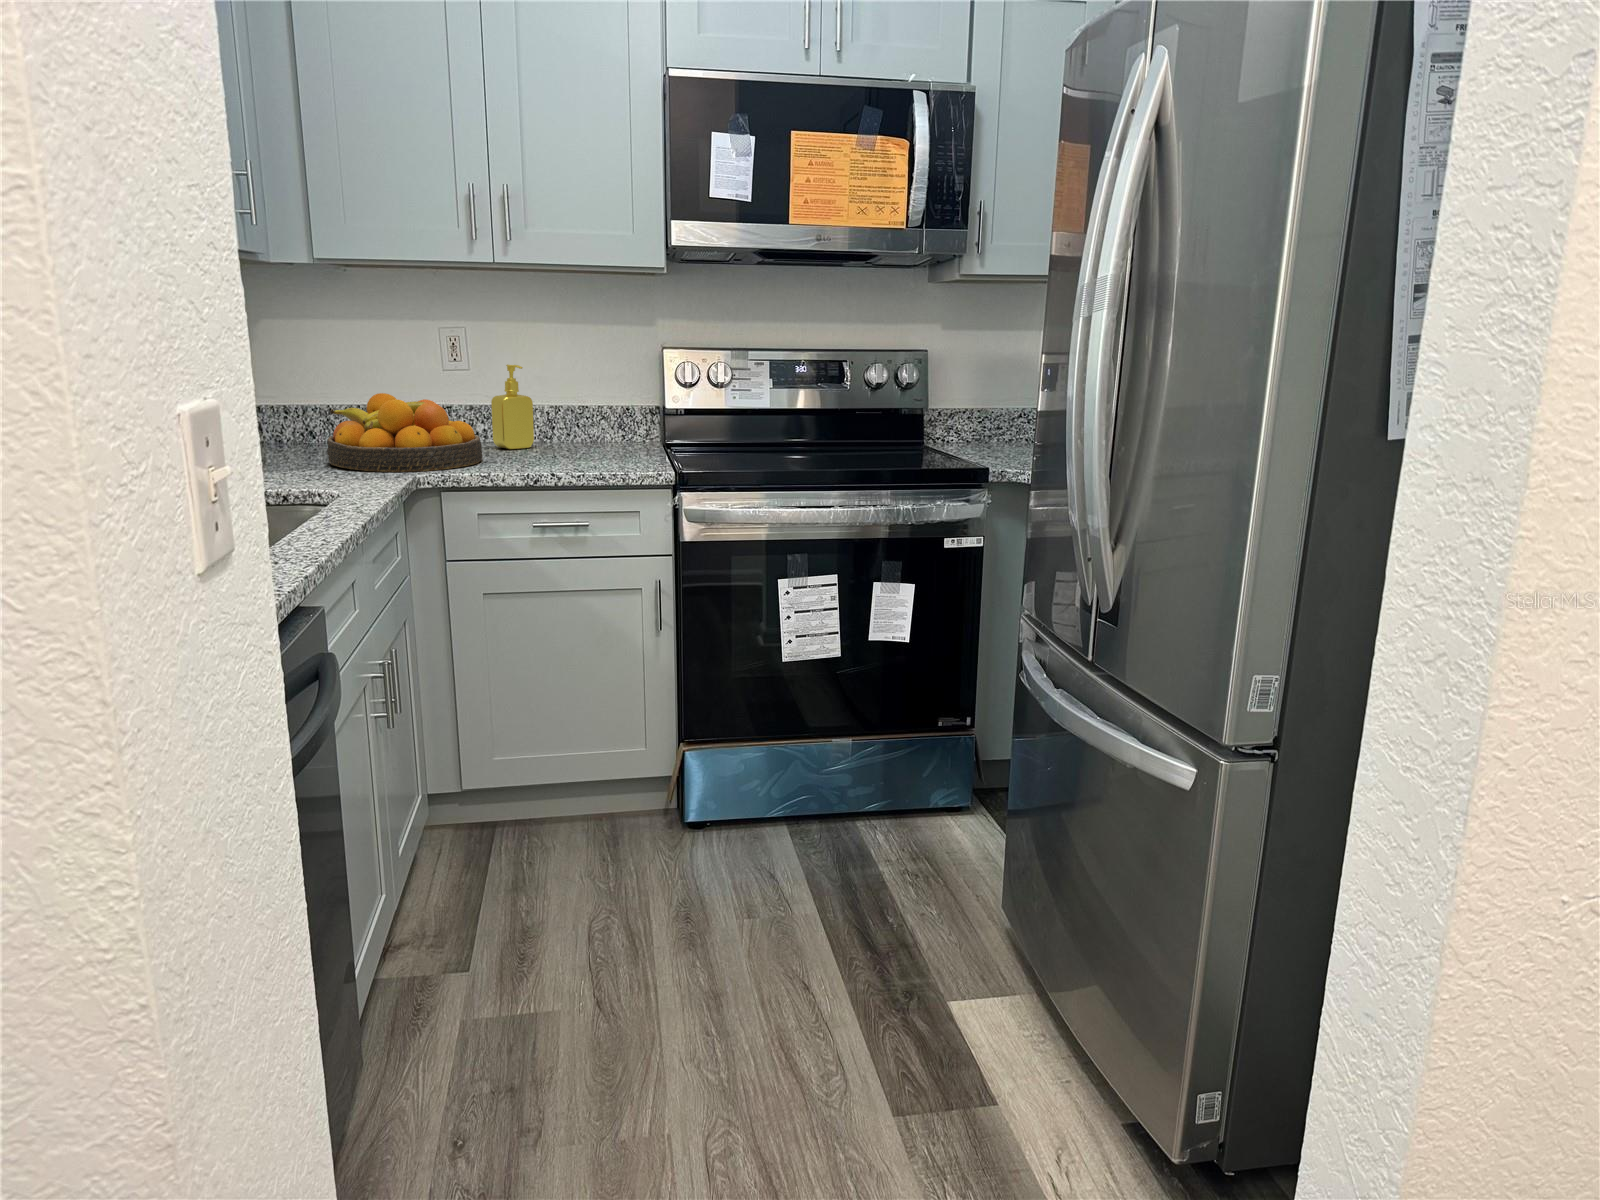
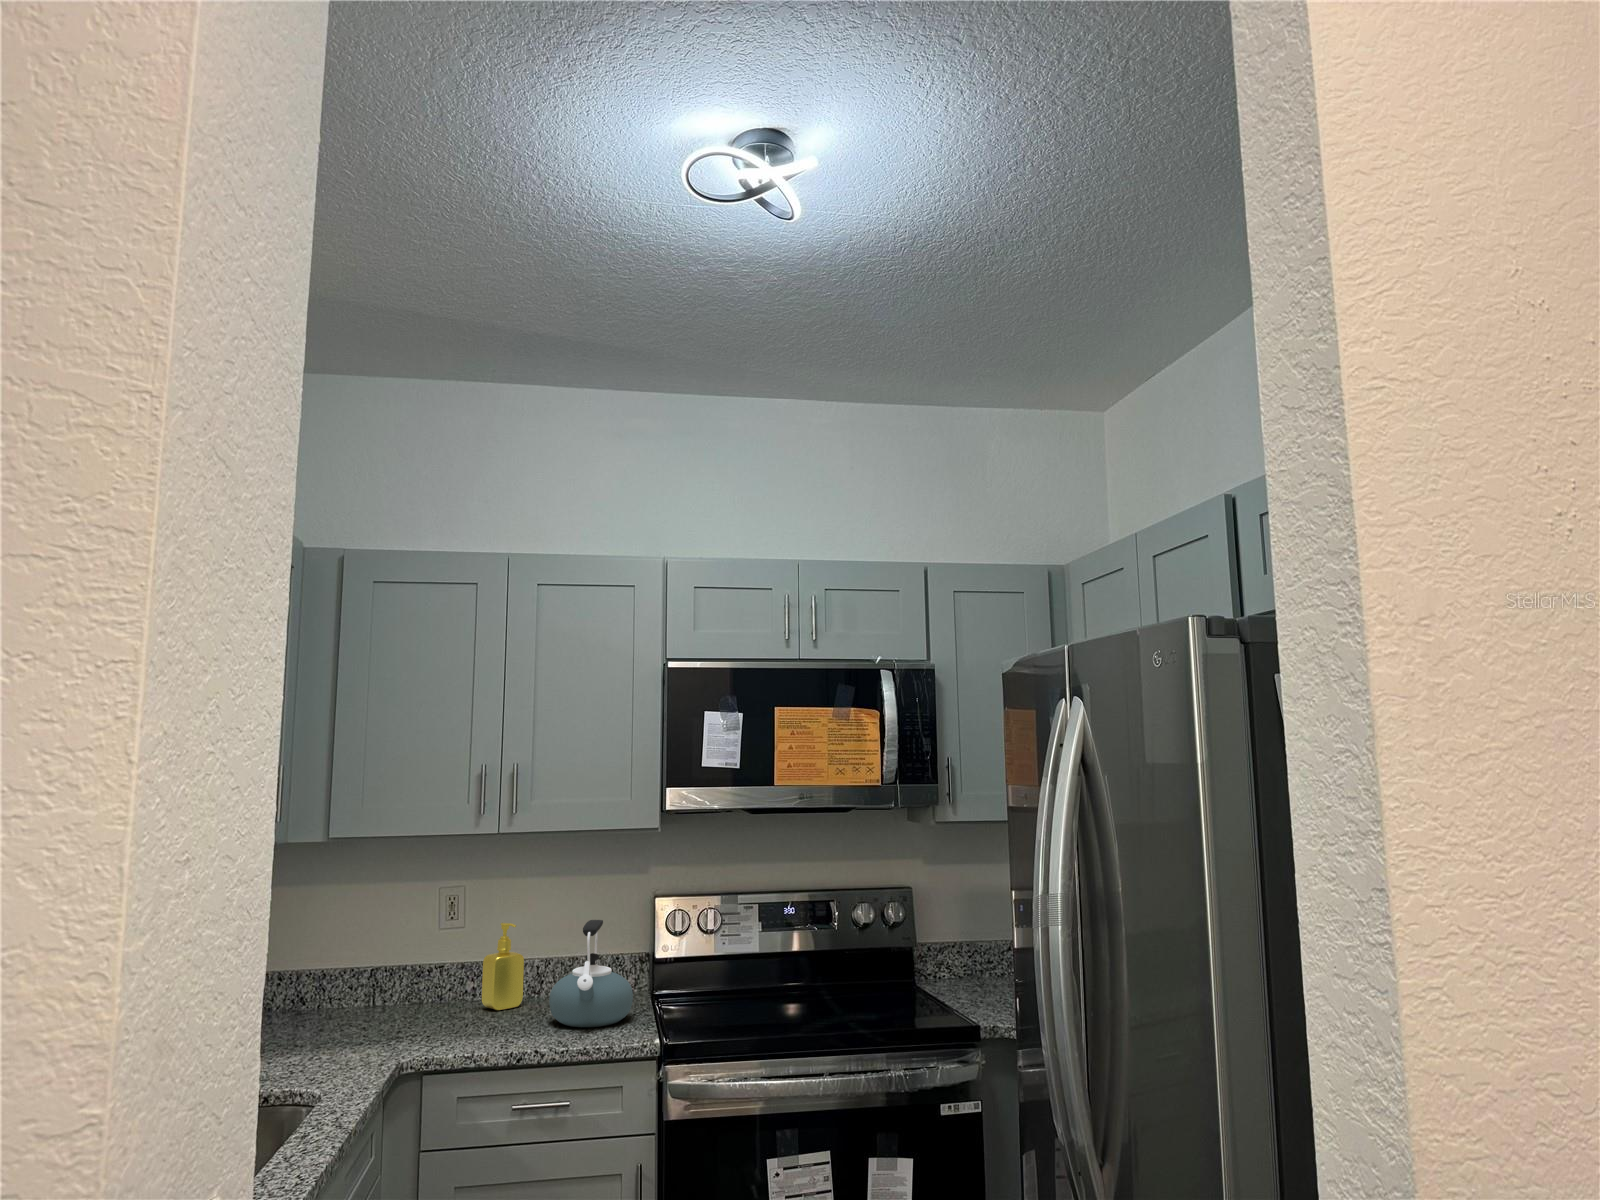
kettle: none [561,360,644,461] -> present [549,920,633,1027]
fruit bowl: present [327,393,482,472] -> none [314,965,469,1055]

